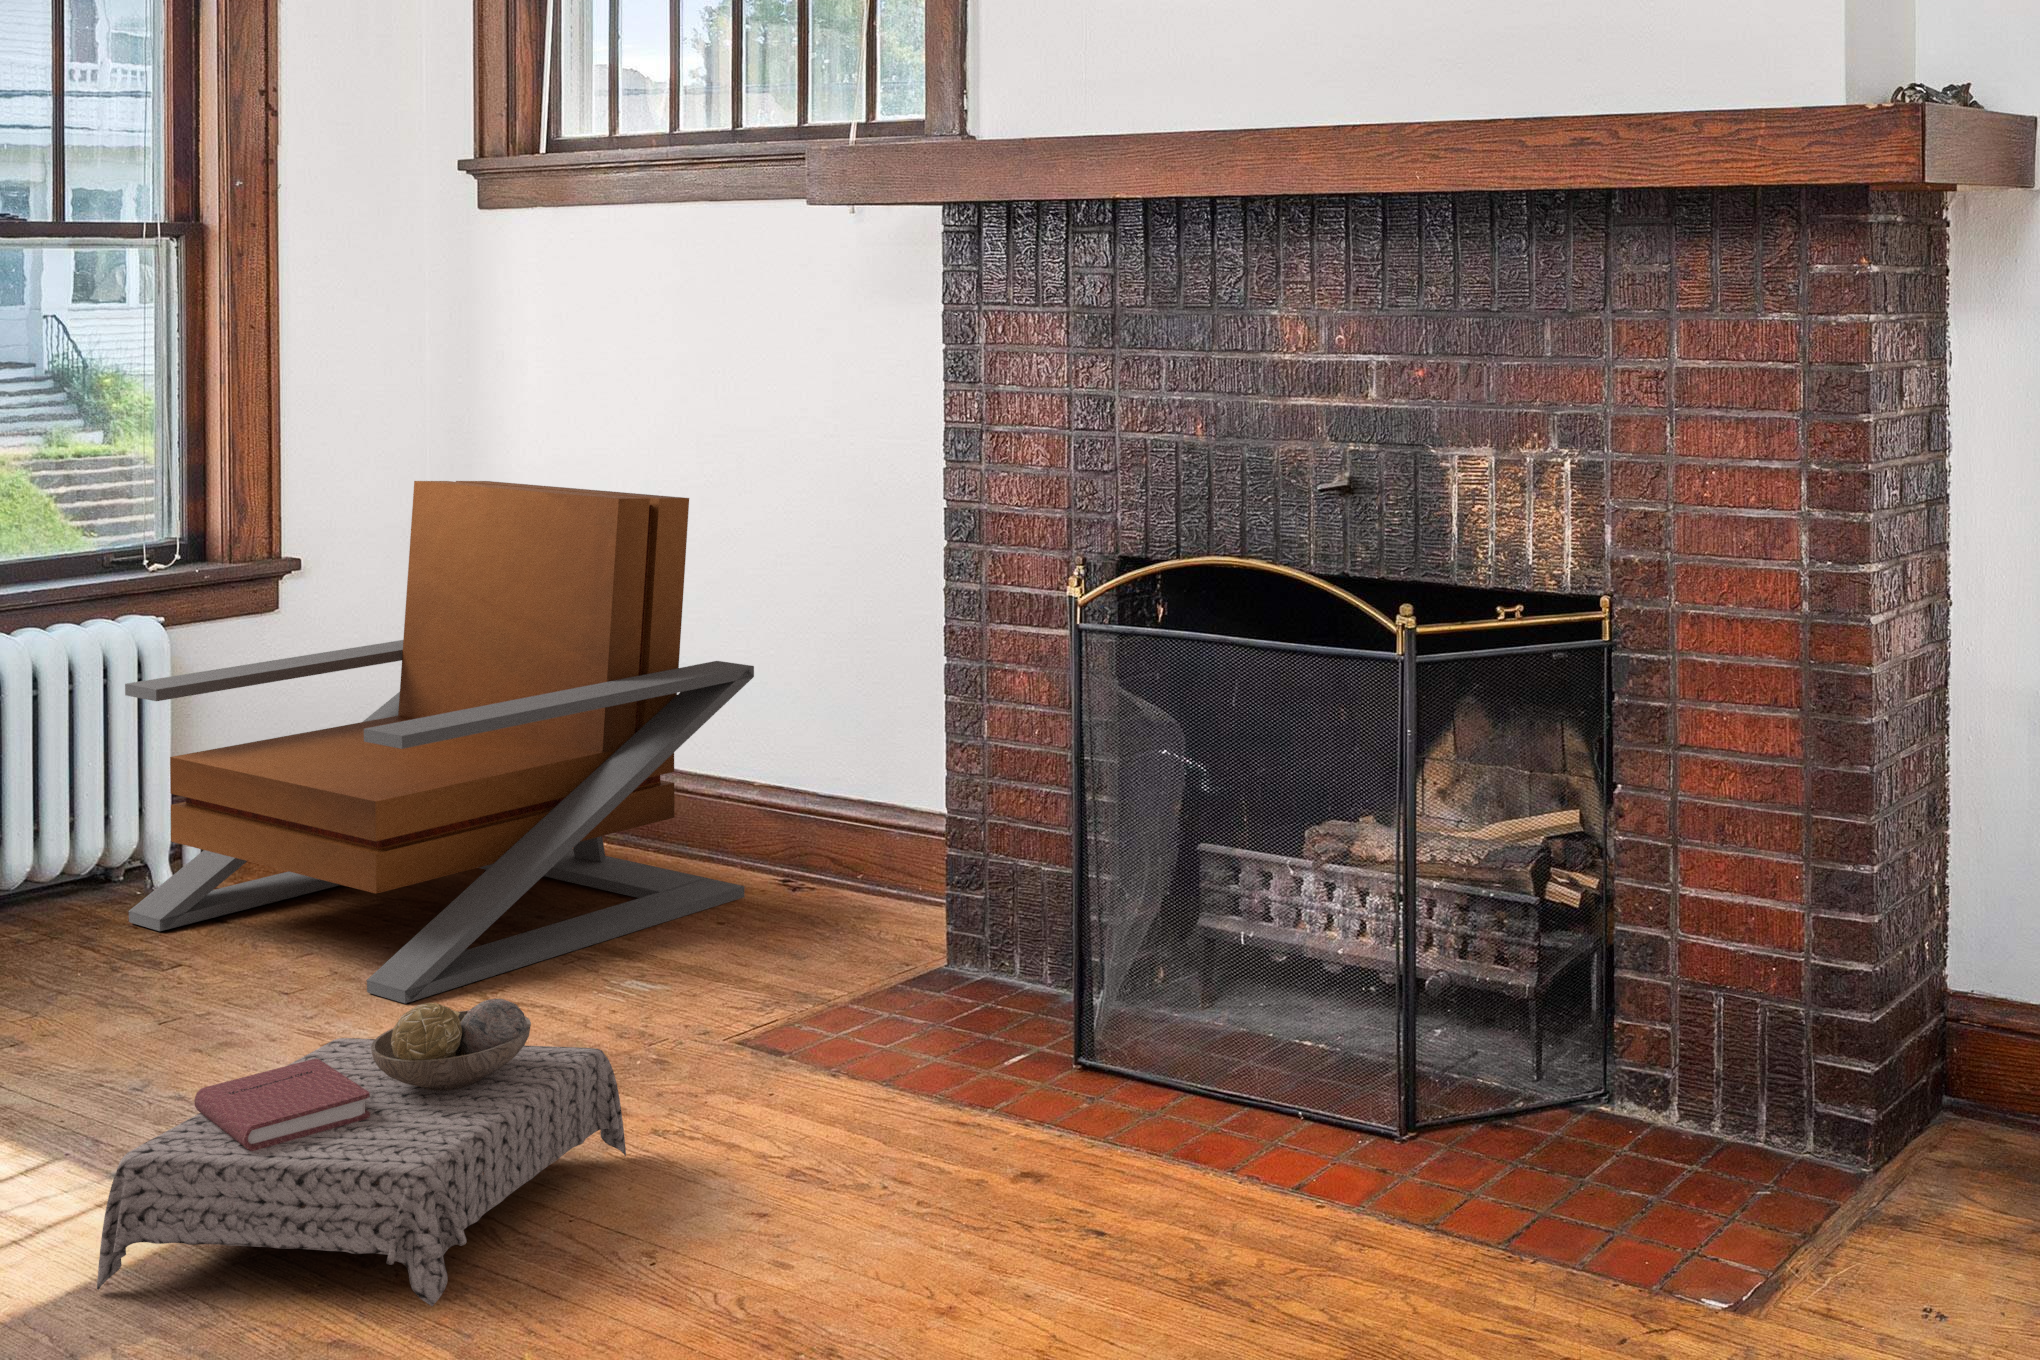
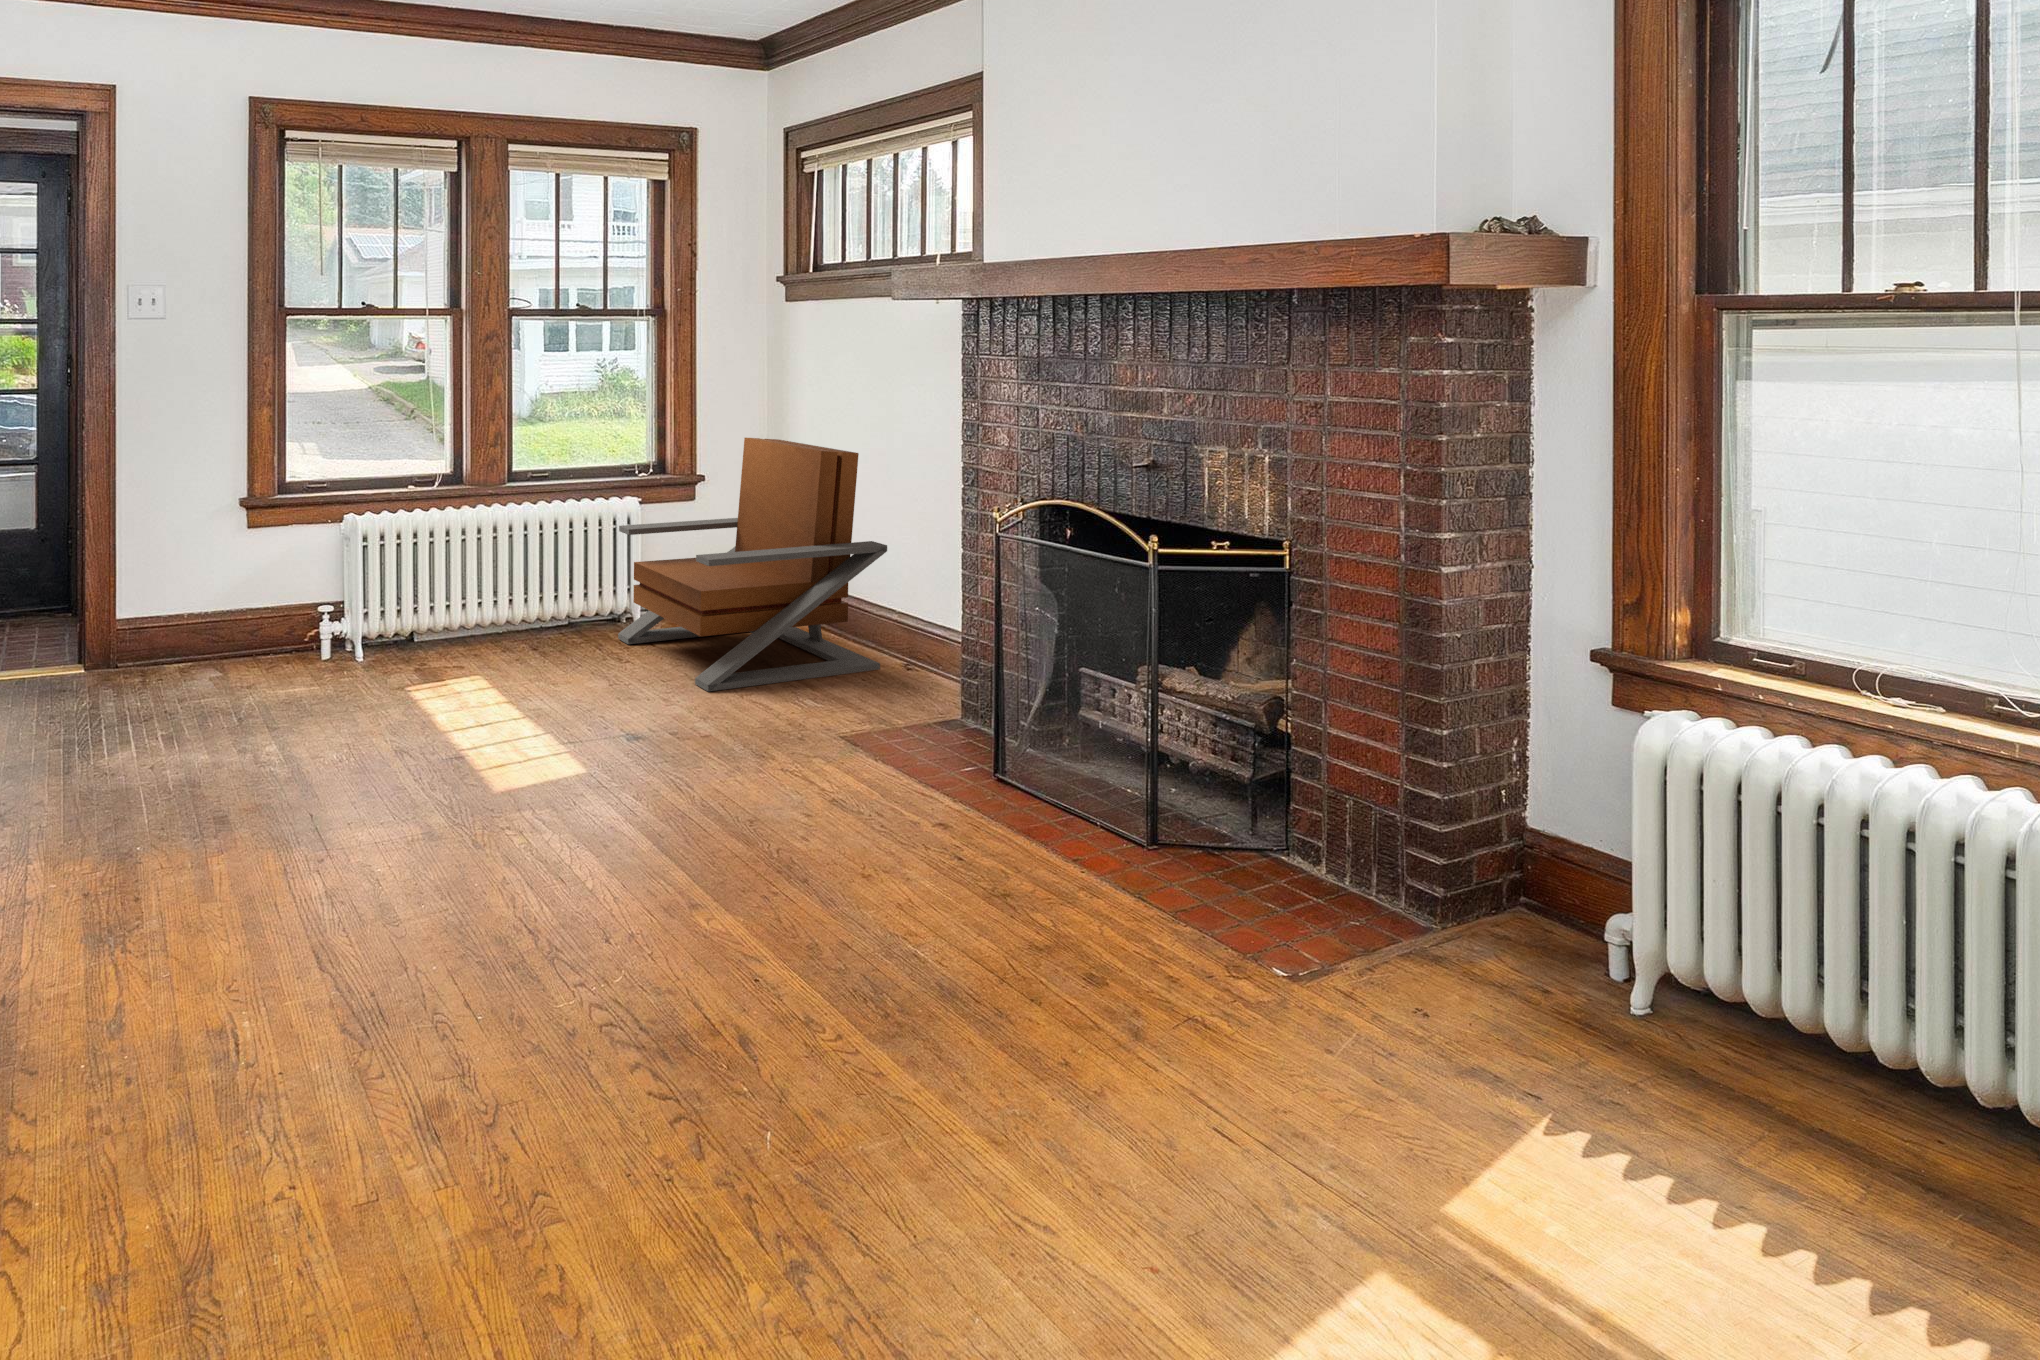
ottoman: present [97,999,626,1306] -> none [545,680,765,816]

